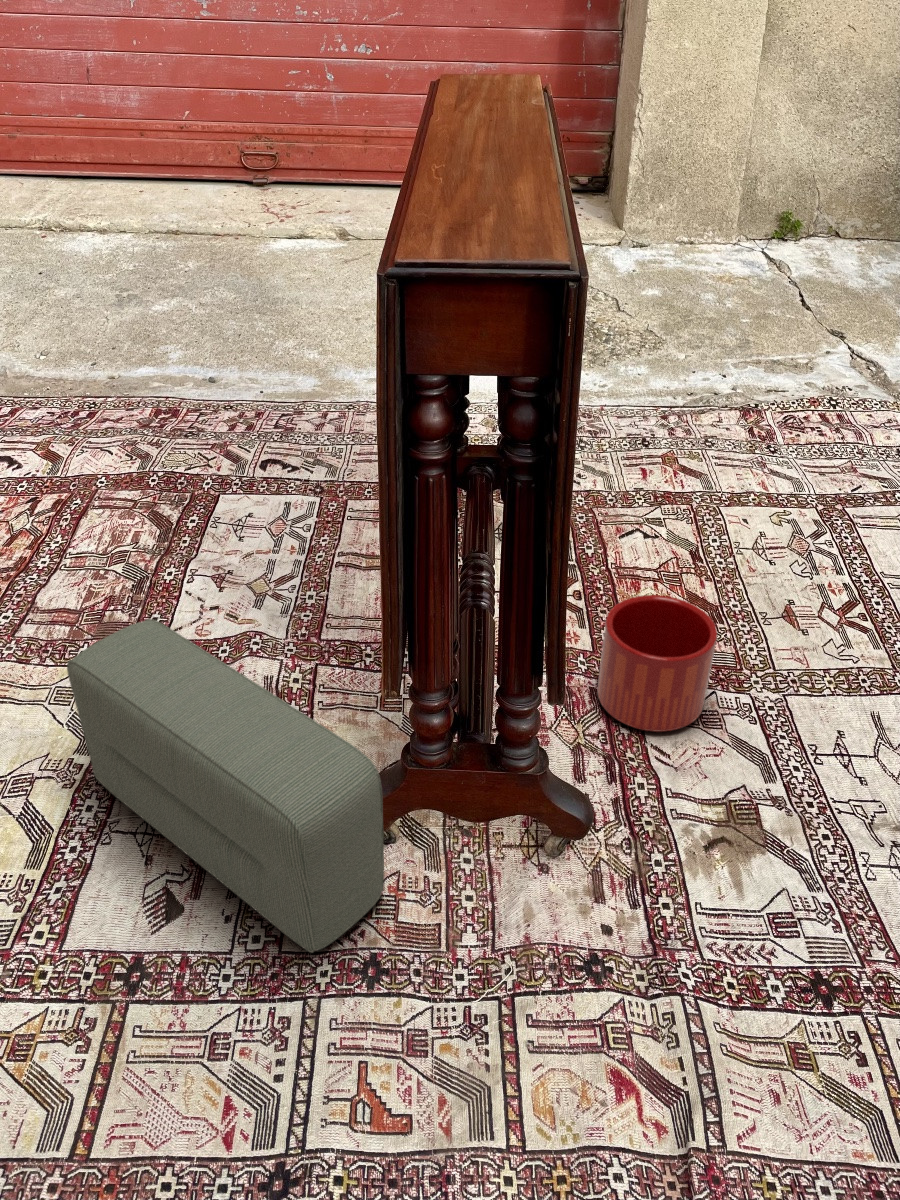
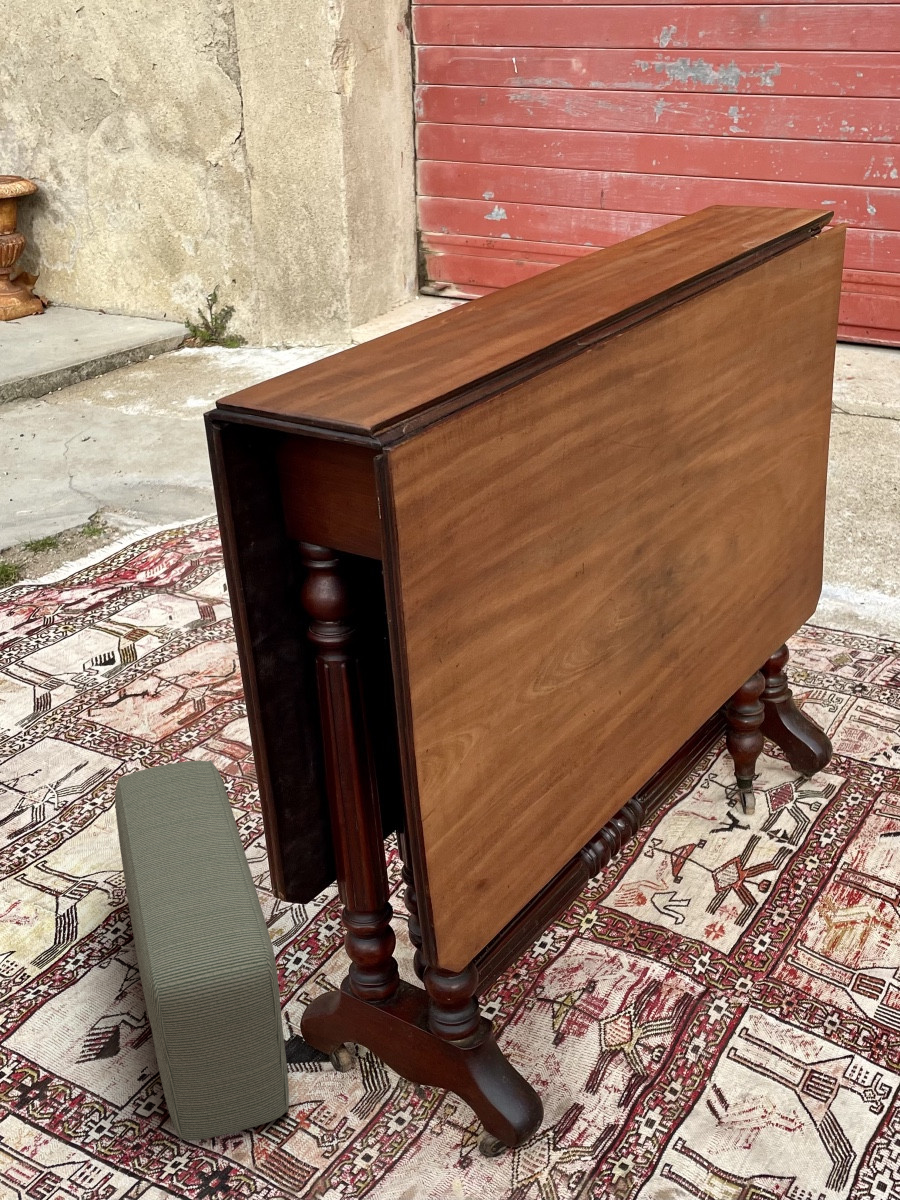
planter: present [598,595,717,732] -> none [676,893,823,1076]

